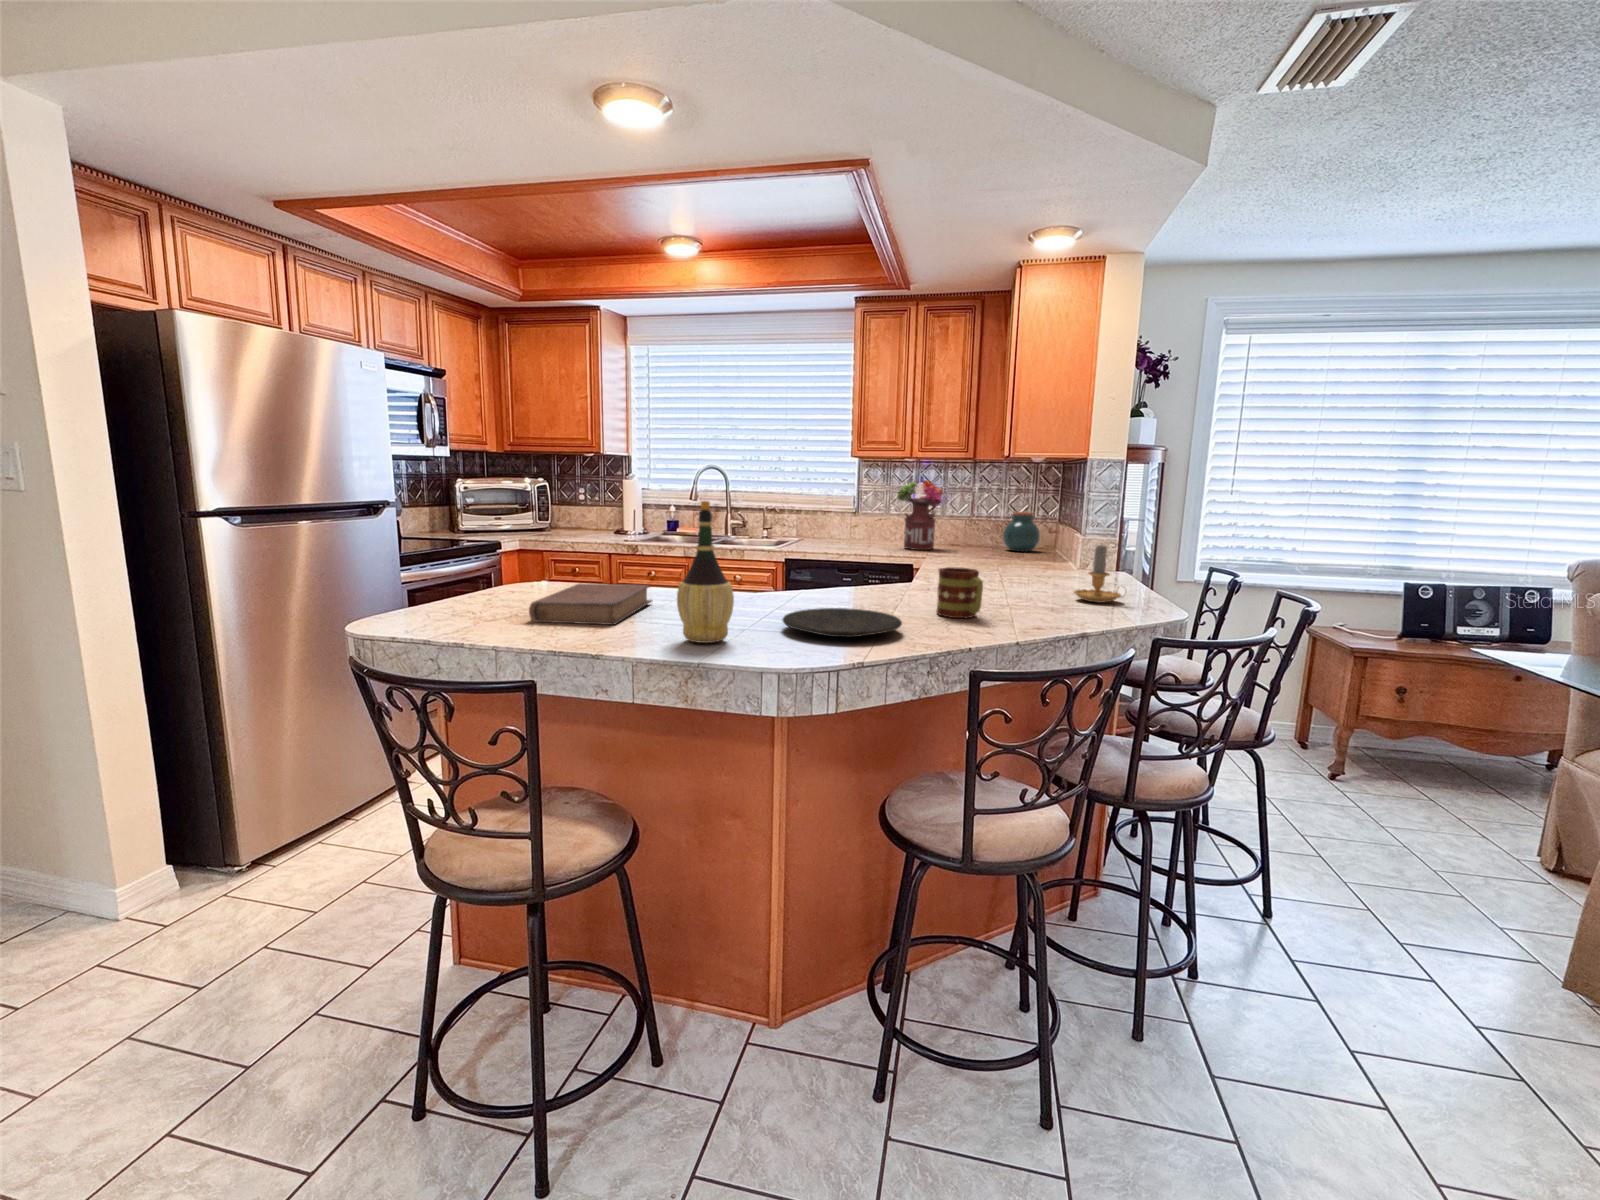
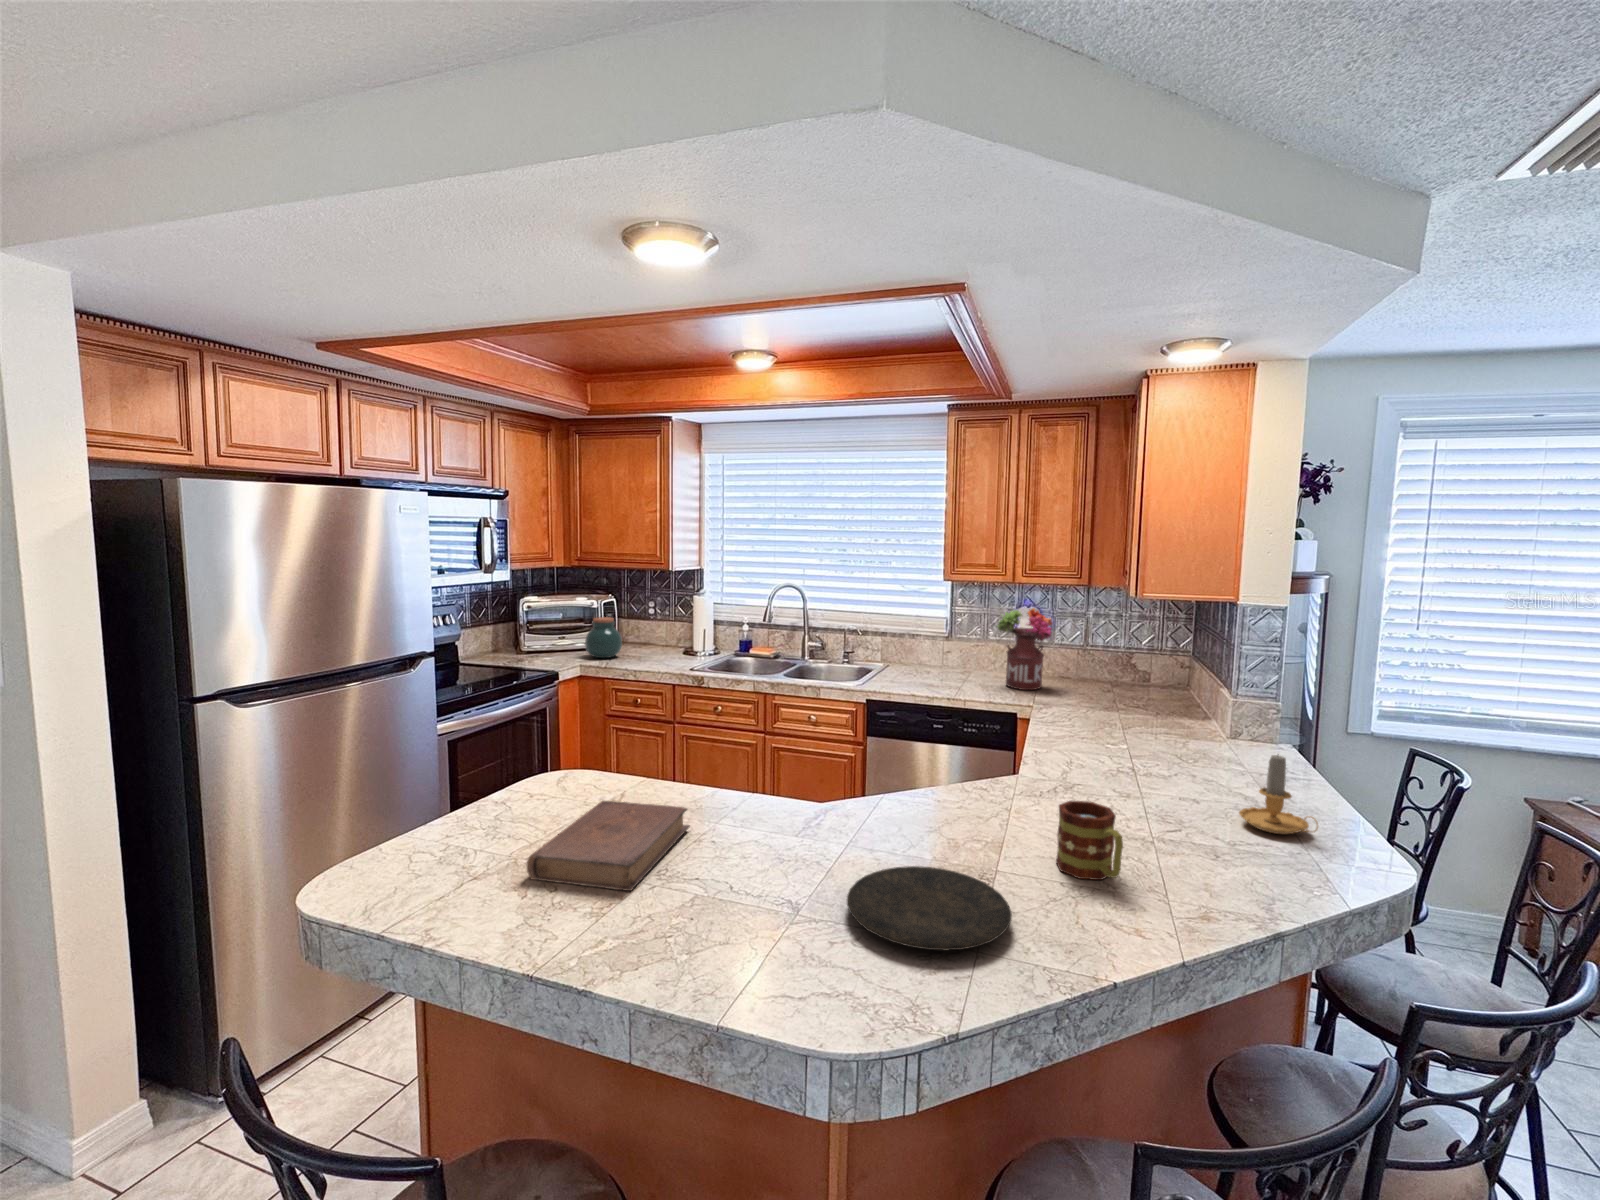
wine bottle: present [677,501,734,643] -> none [701,761,778,957]
jar: present [1003,511,1040,552] -> present [585,617,622,658]

